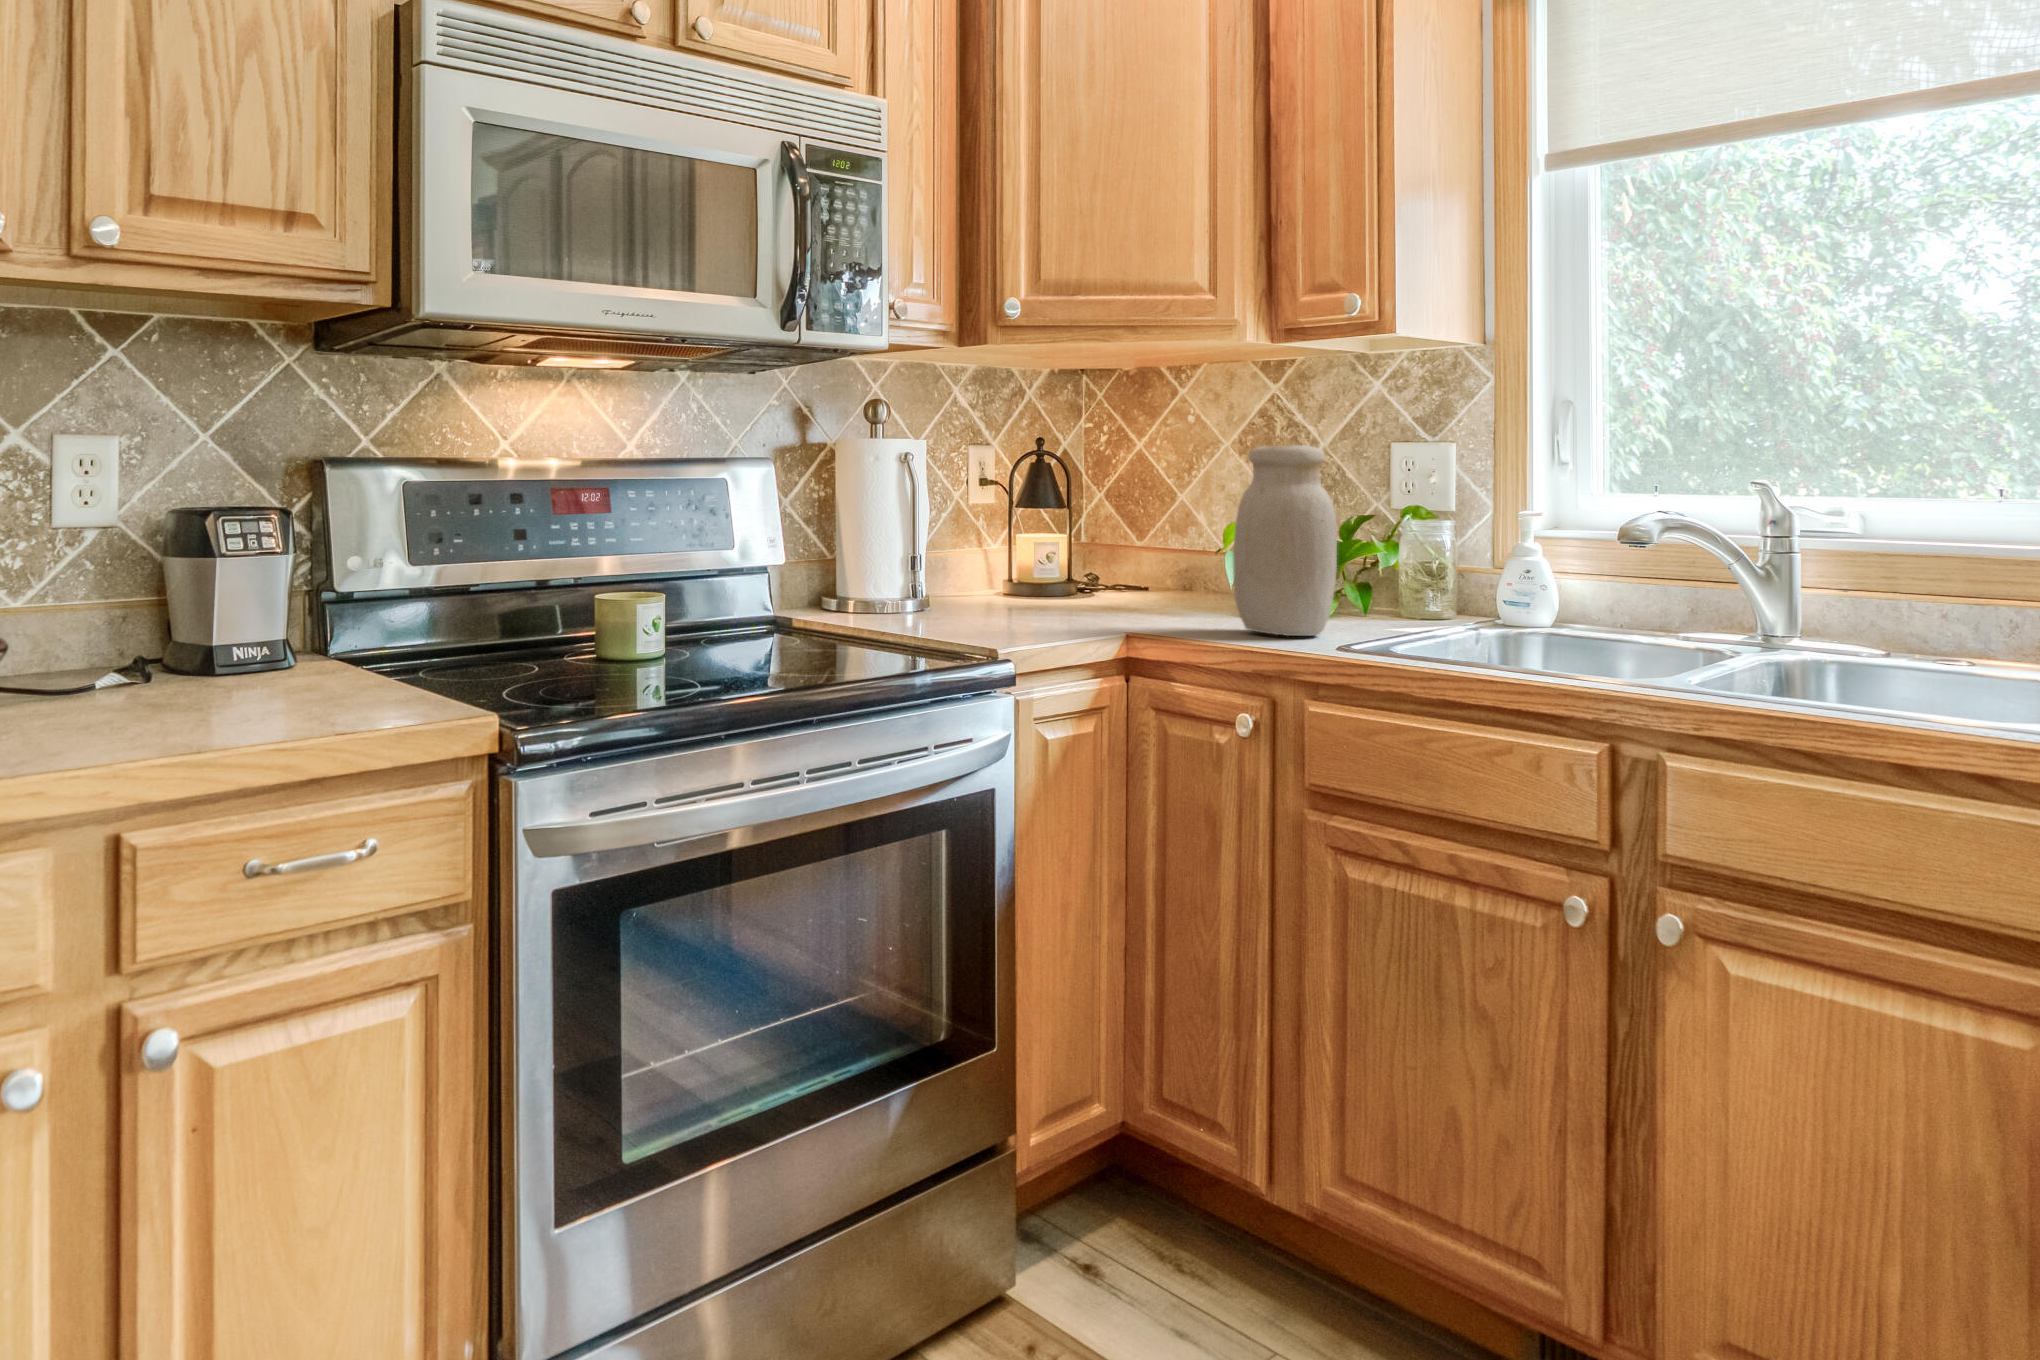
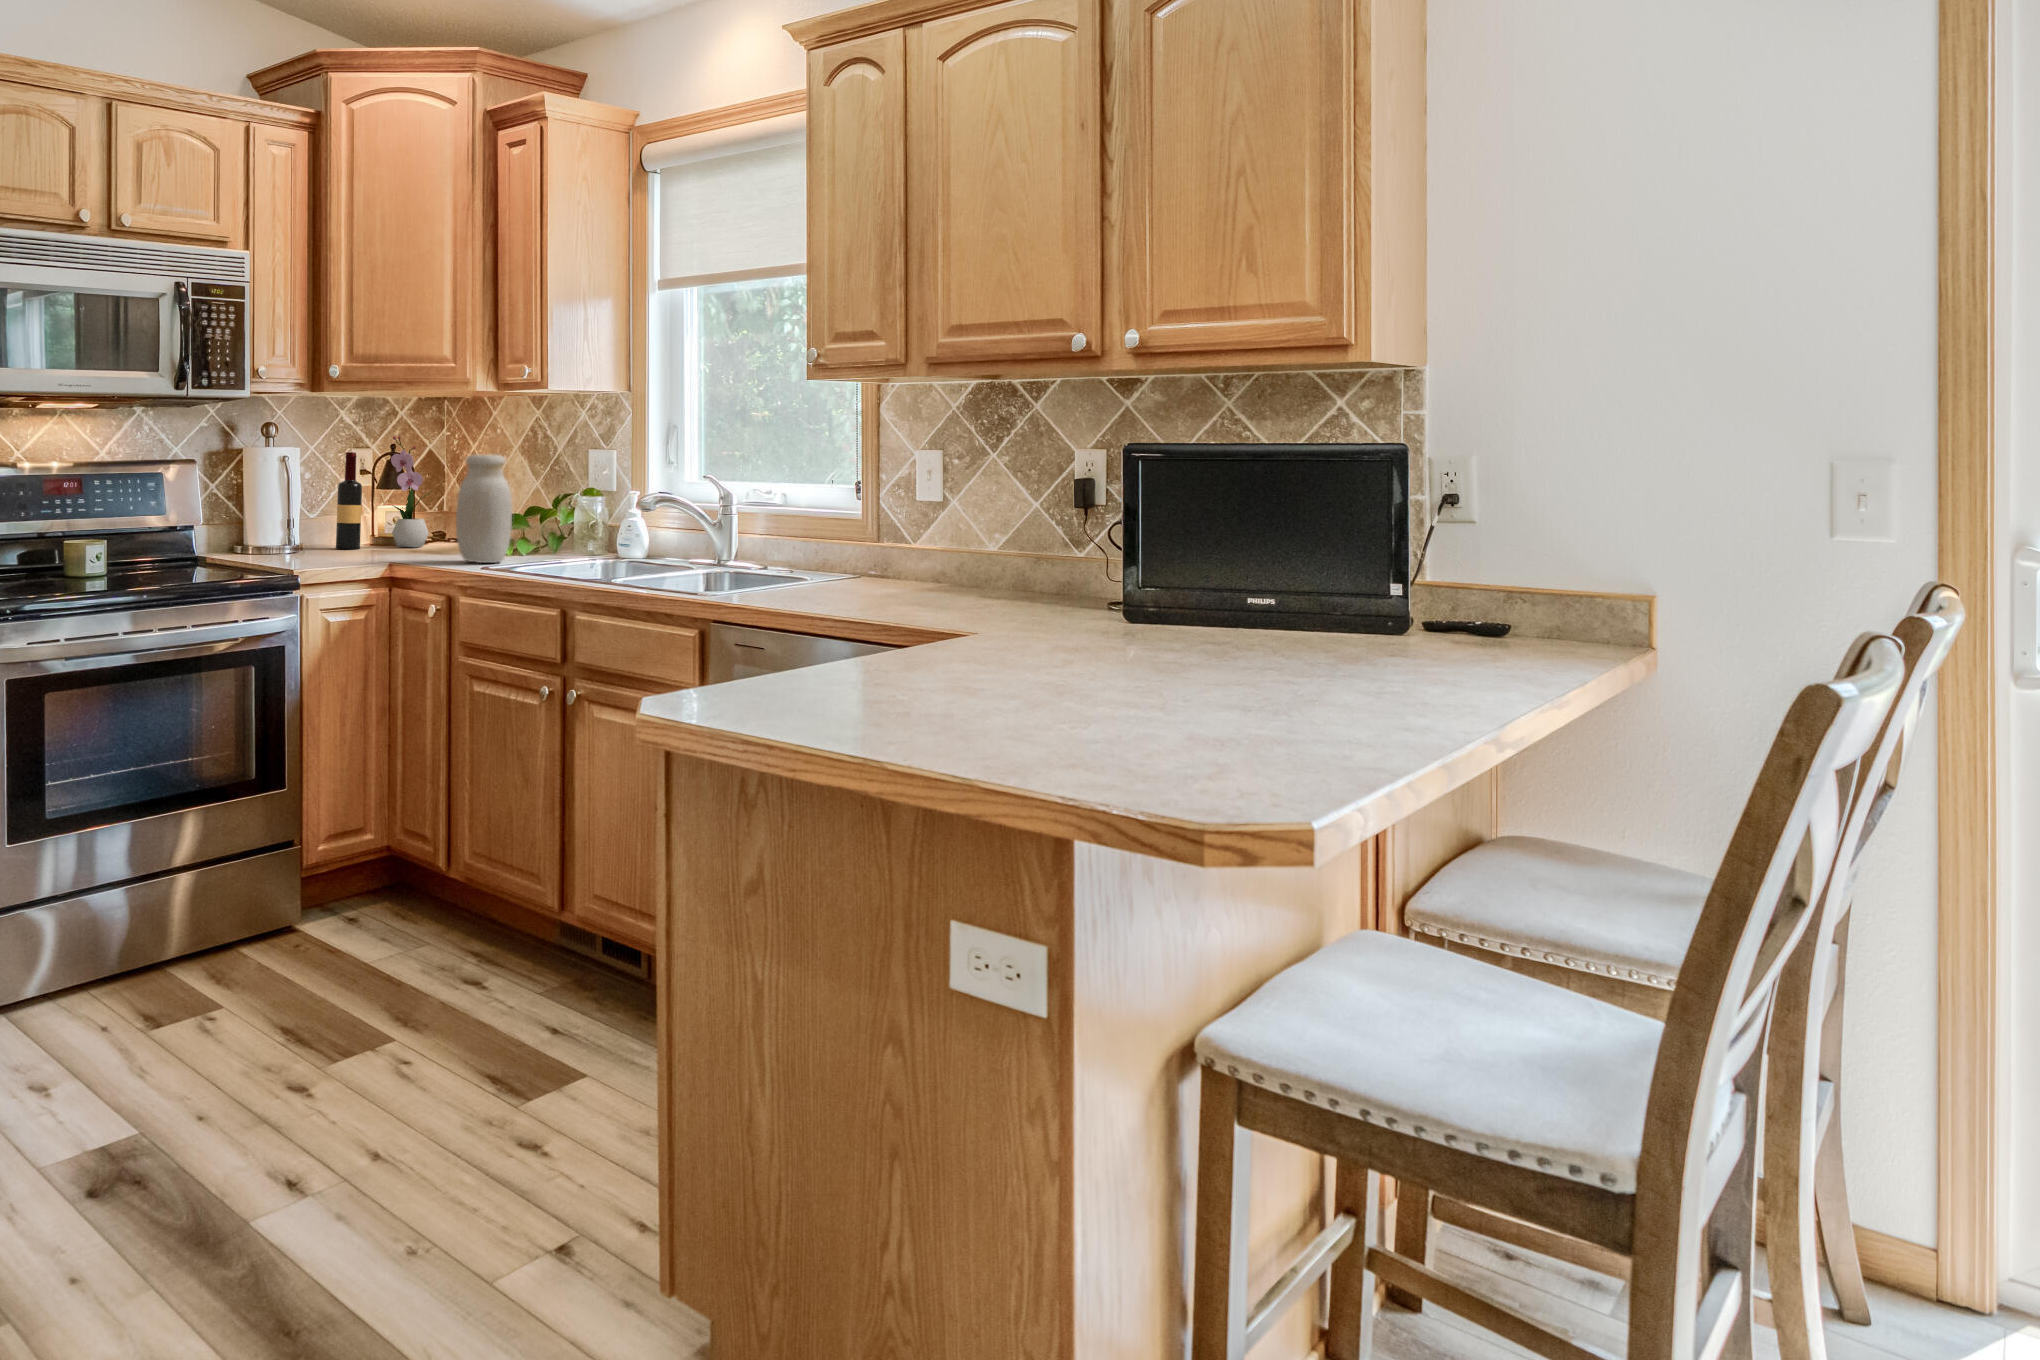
flower arrangement: none [1035,424,1097,602] -> present [391,436,433,547]
wine bottle: none [956,450,996,604] -> present [336,452,362,549]

